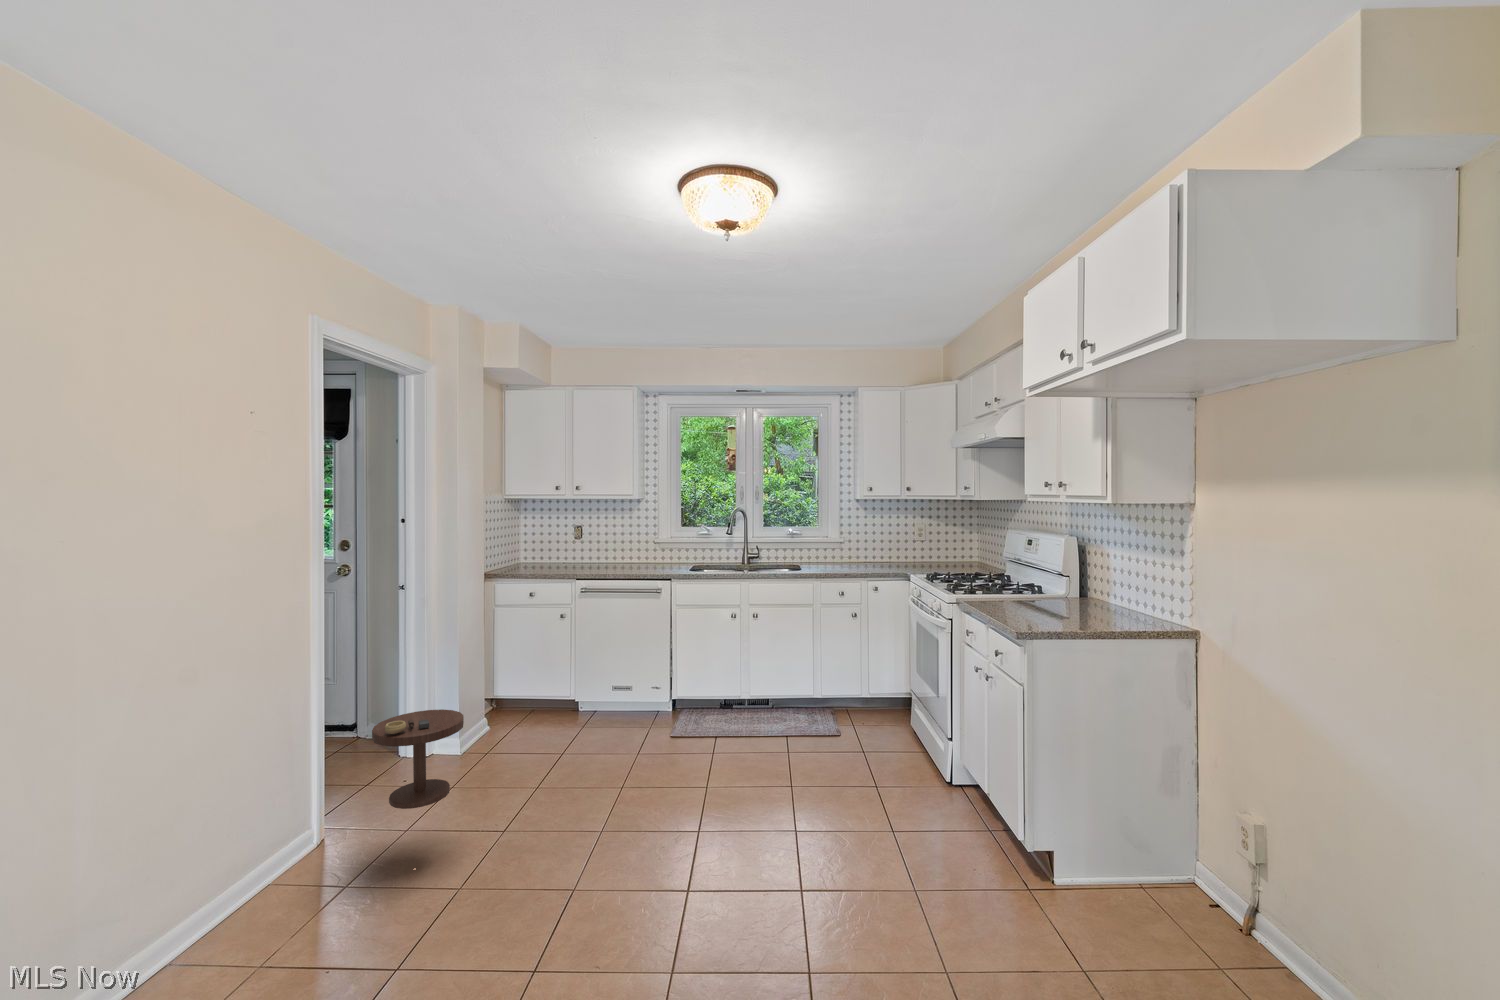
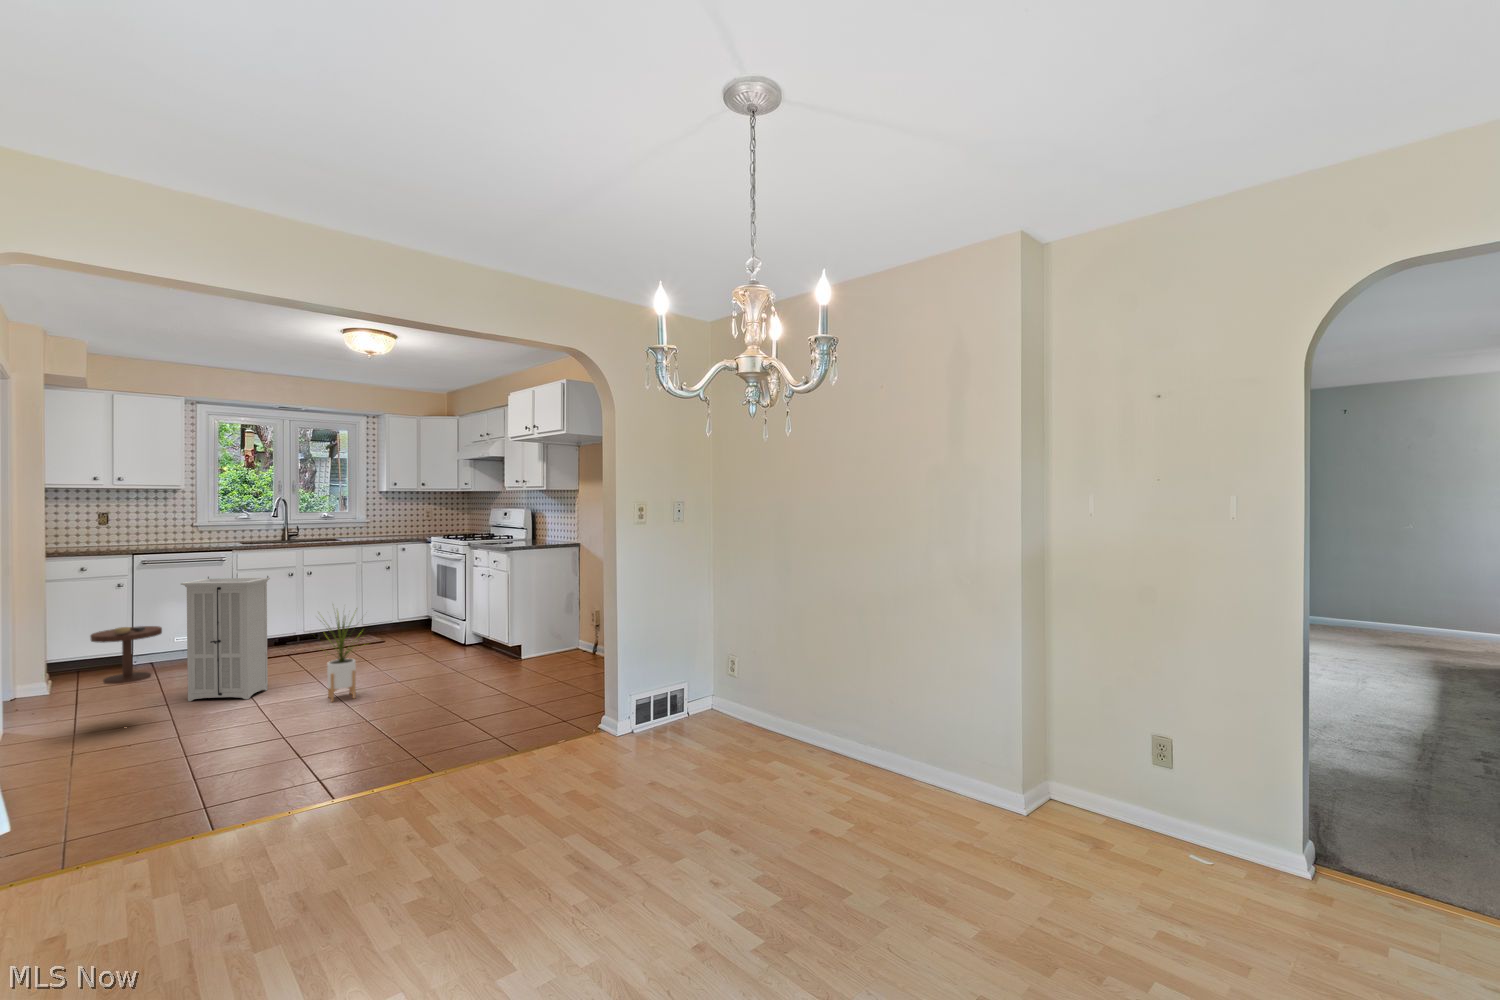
storage cabinet: none [525,631,629,845] -> present [181,576,270,701]
house plant: none [627,715,734,922] -> present [323,610,356,702]

